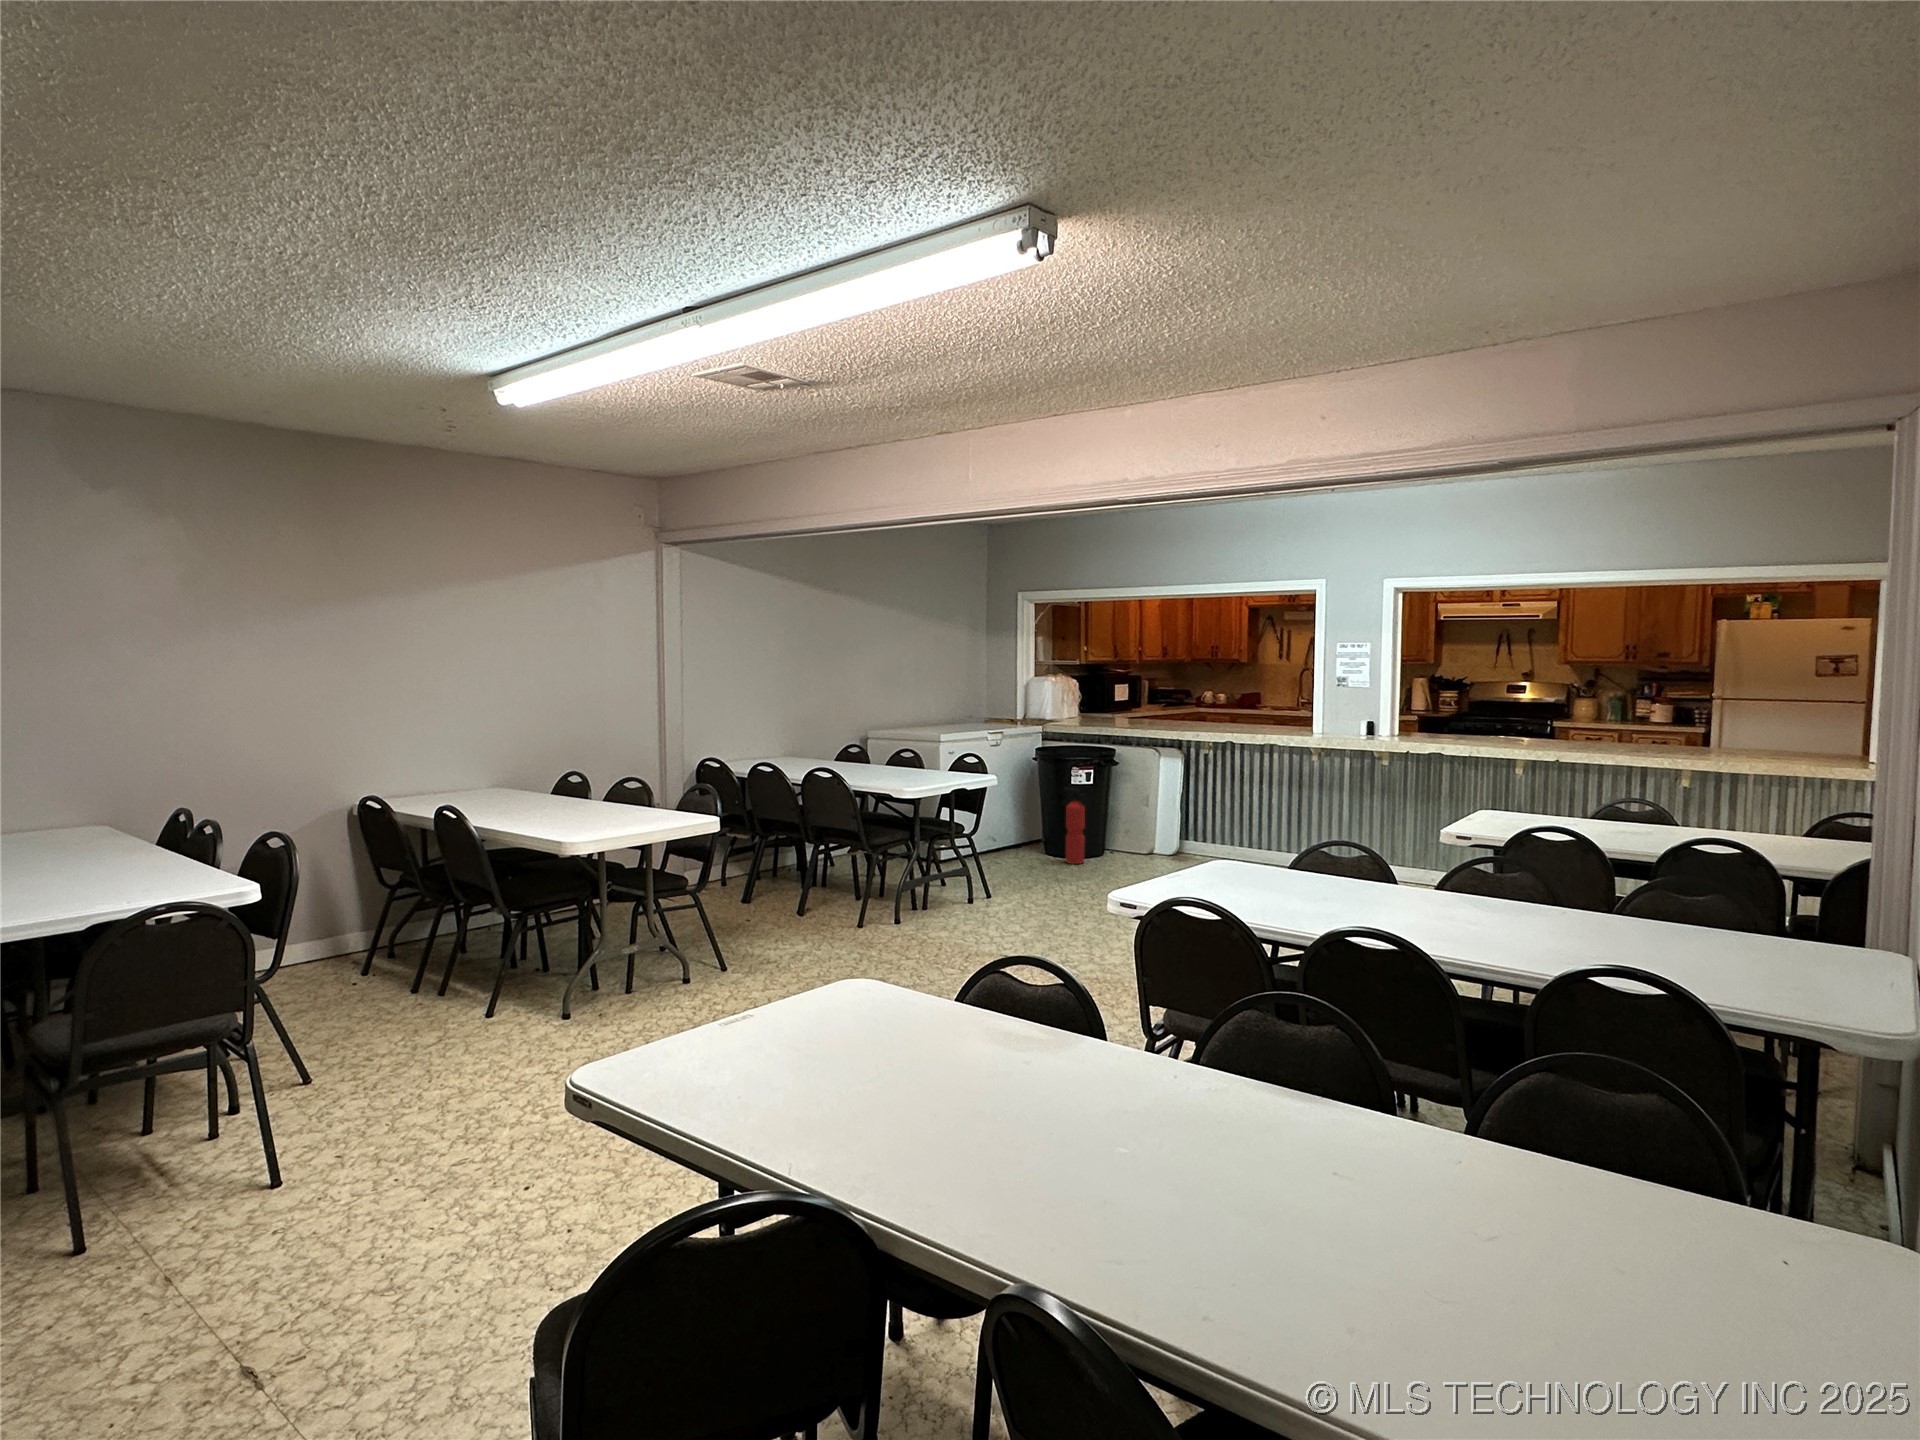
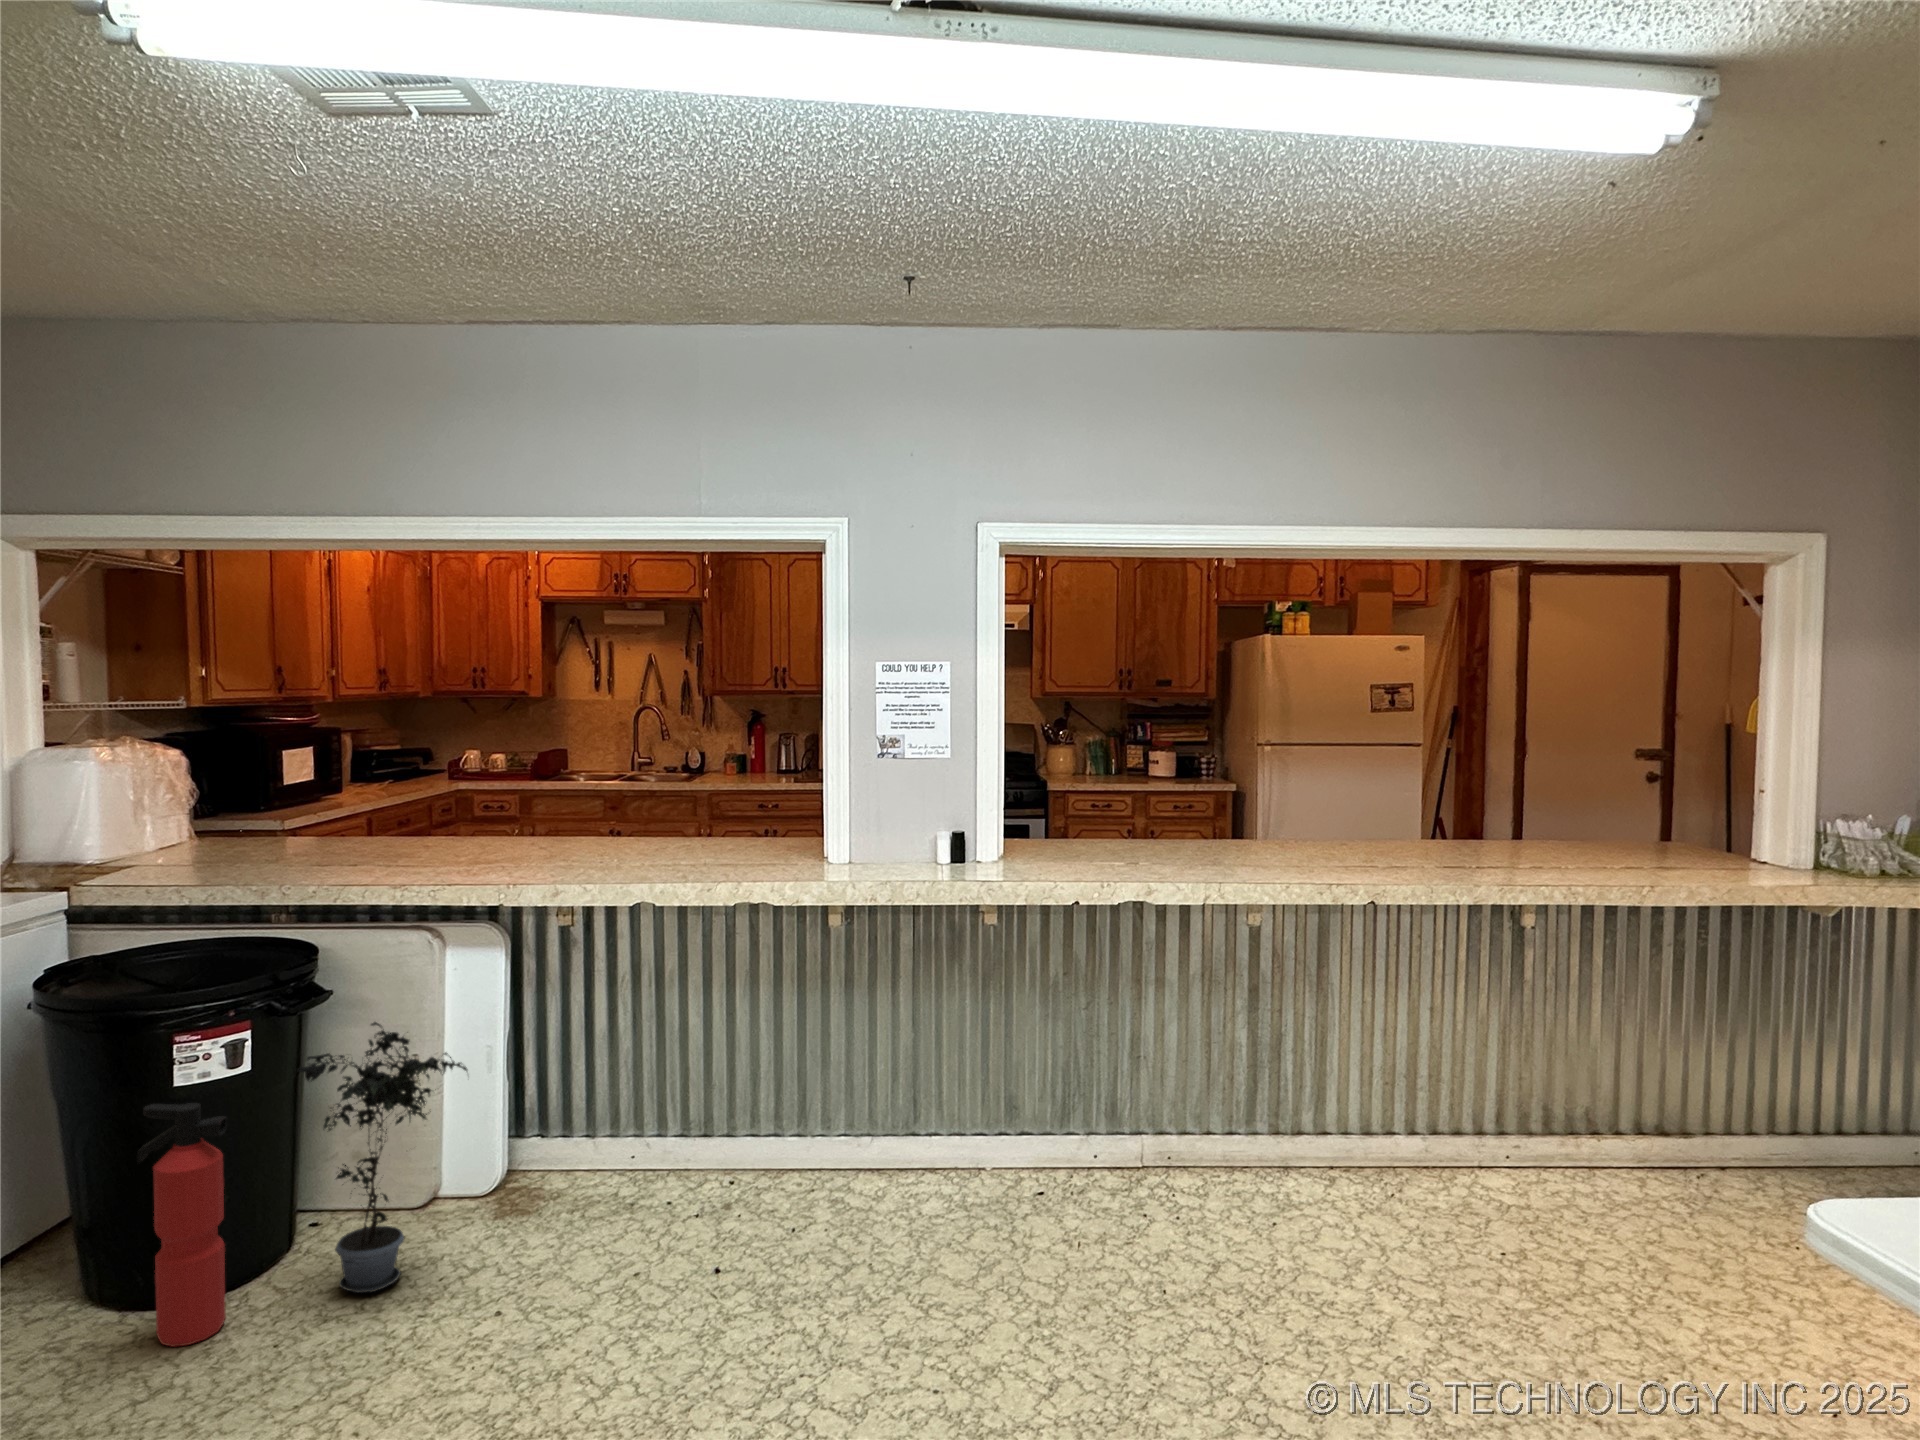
potted plant: none [1106,773,1160,864] -> present [298,1022,468,1293]

